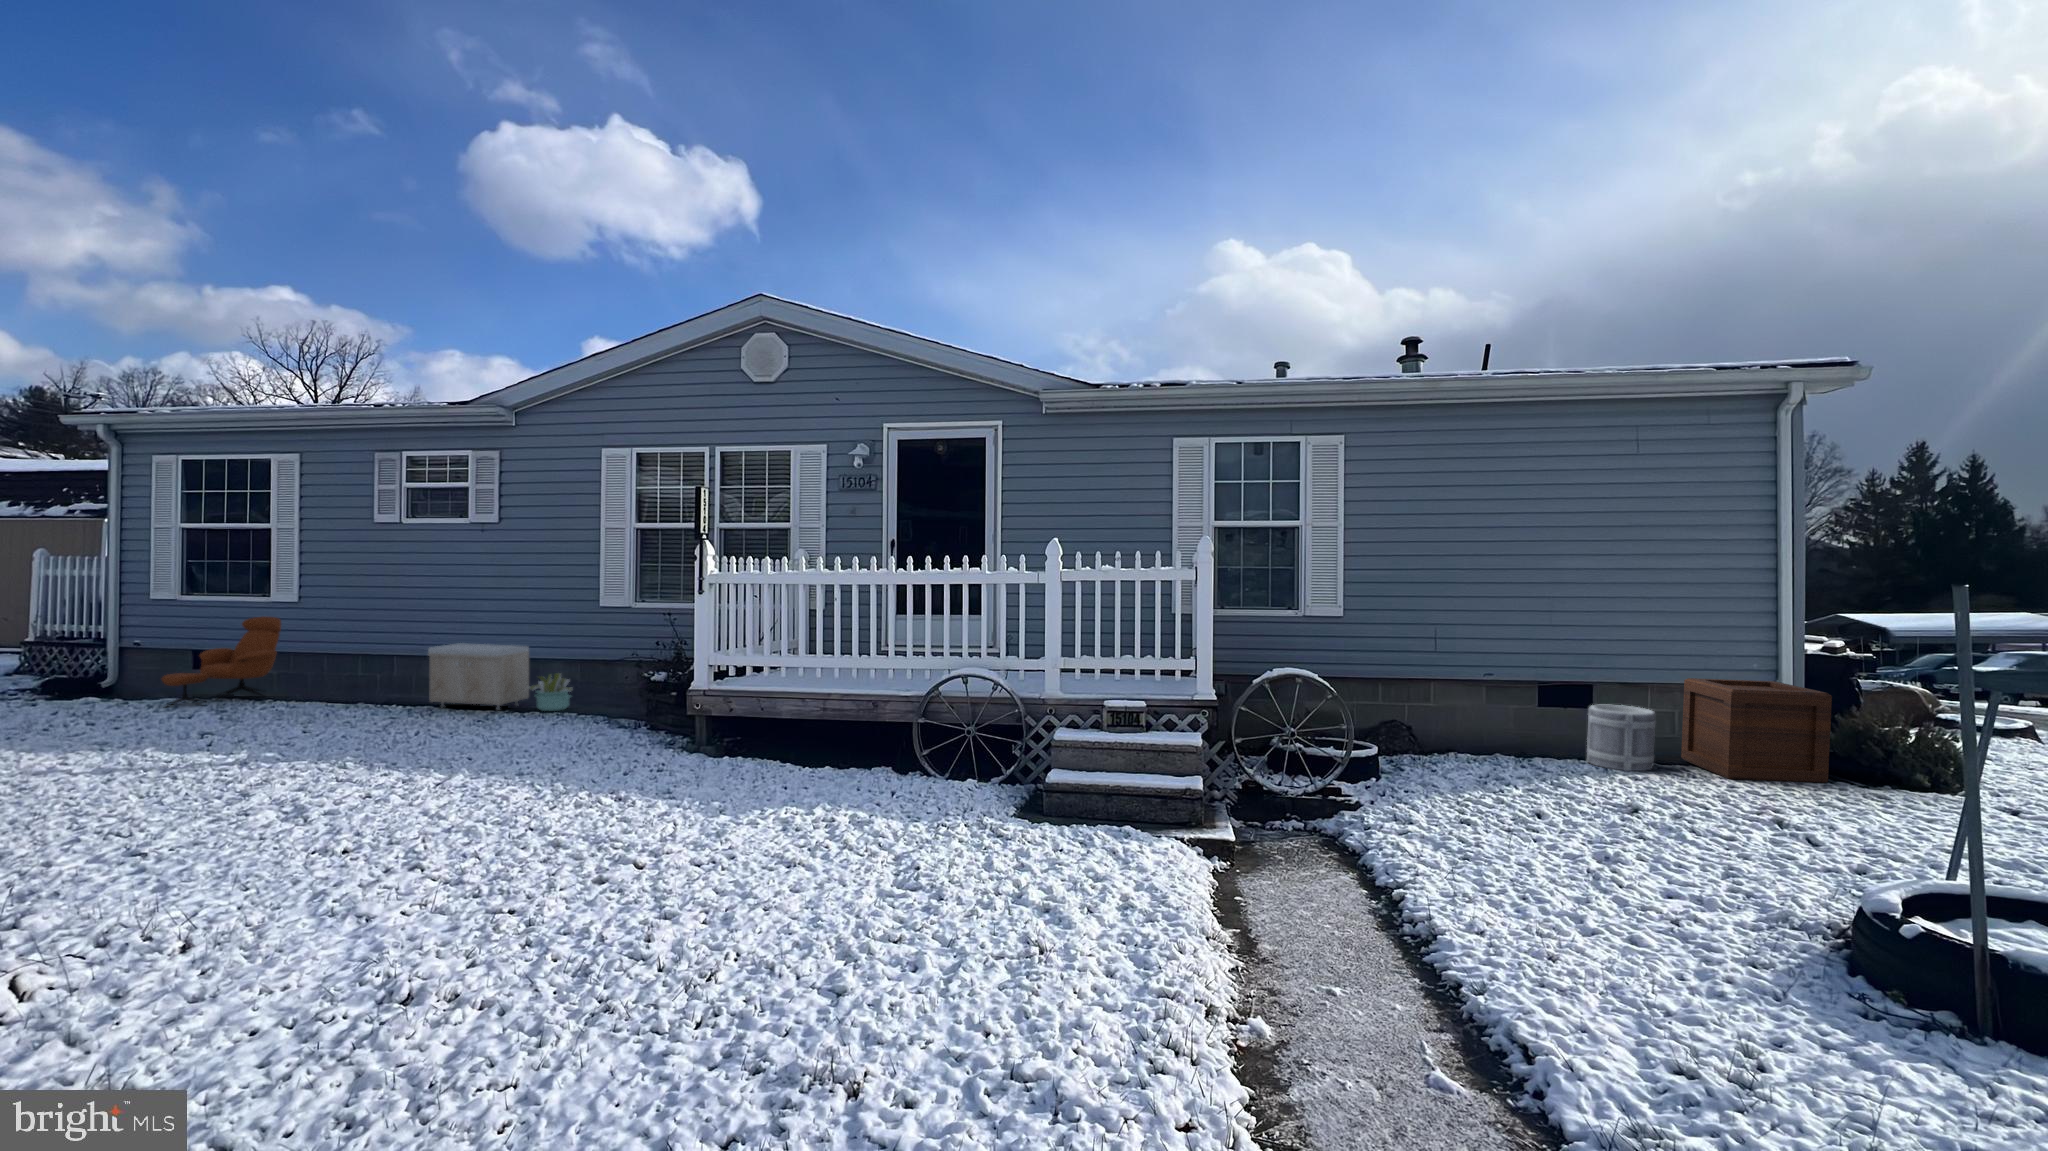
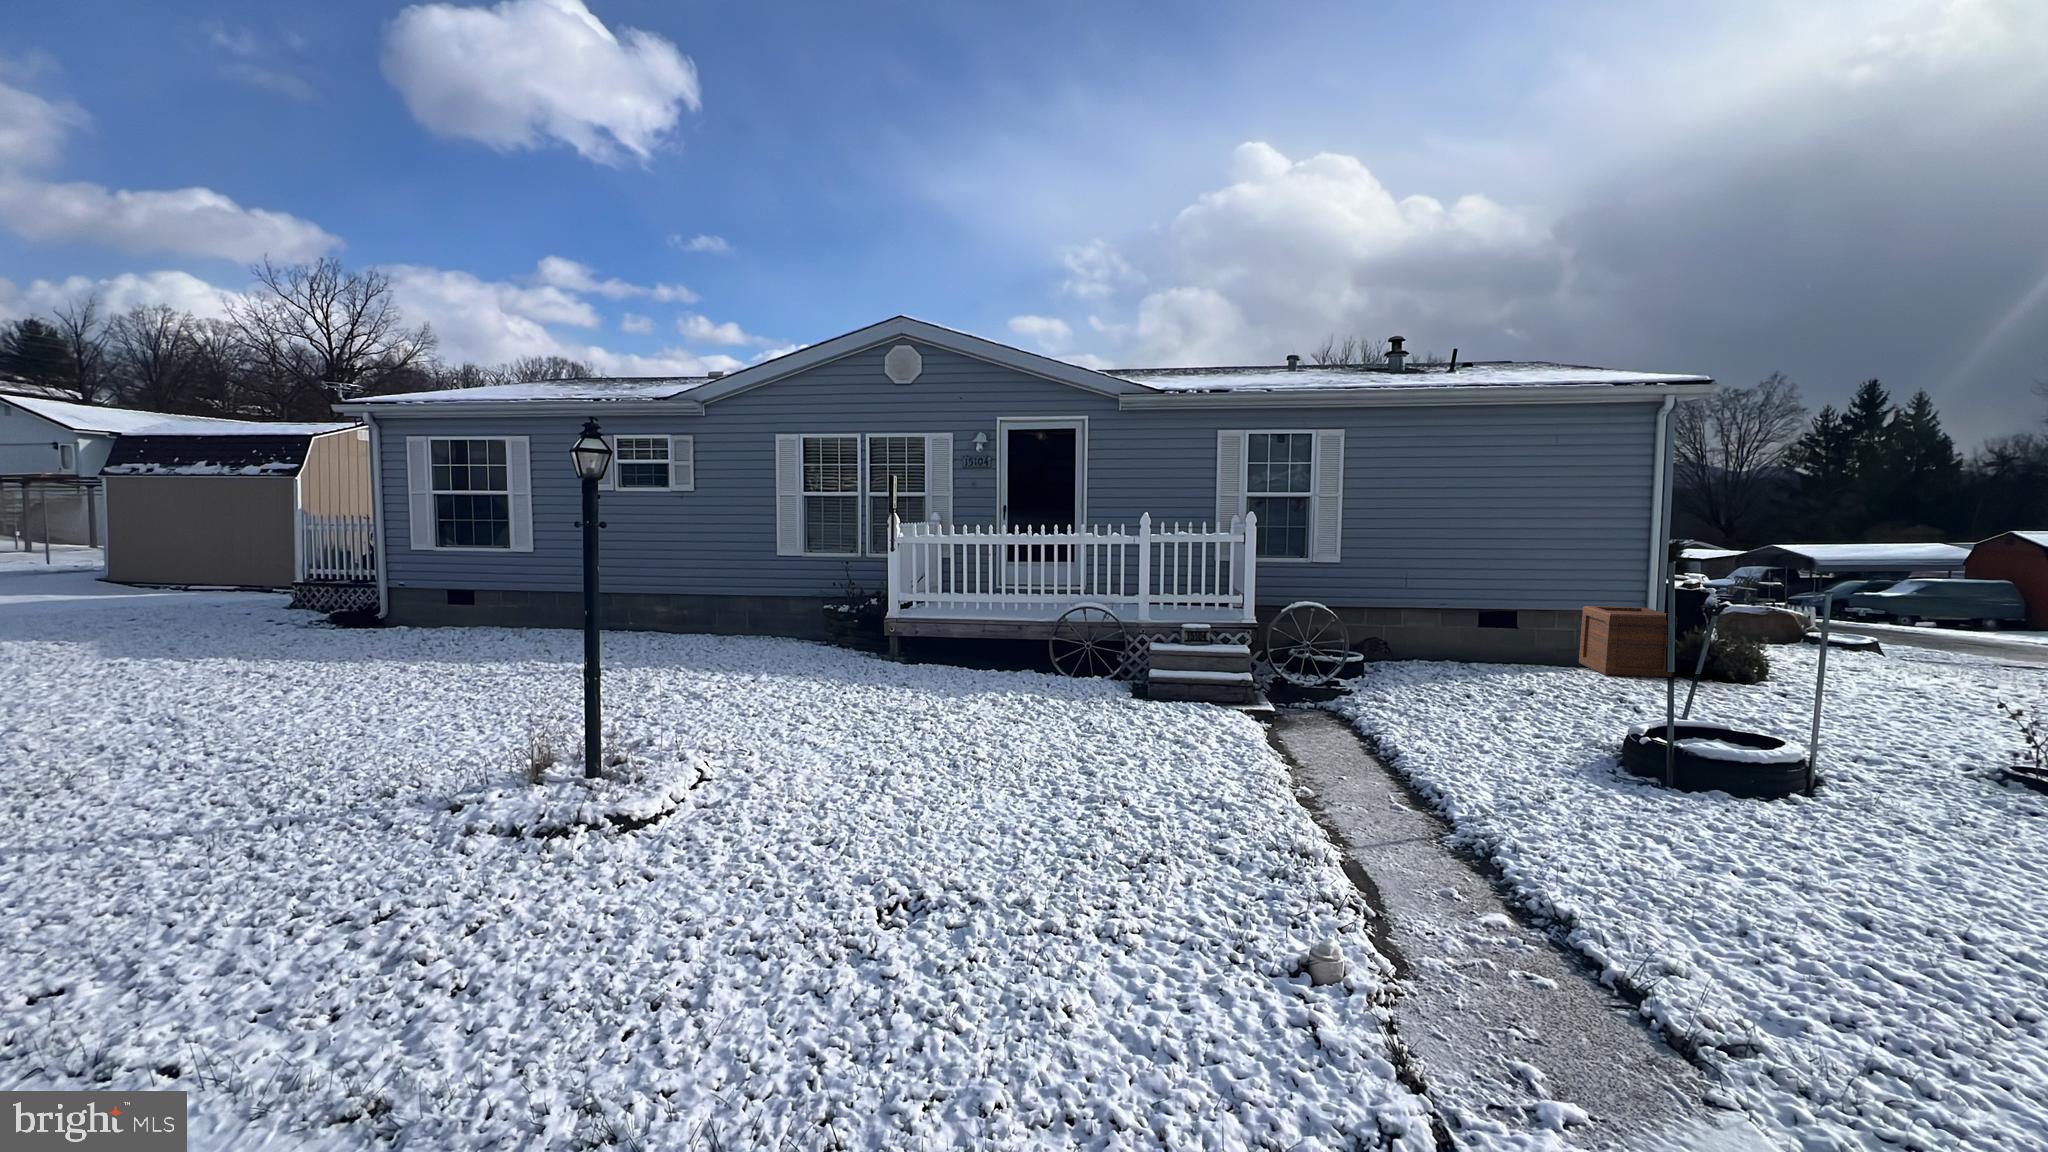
lounge chair: present [162,616,281,706] -> none [456,565,526,636]
storage bench: present [428,643,529,710] -> none [653,585,725,636]
decorative plant: present [528,673,572,711] -> none [730,608,763,636]
bucket: present [1587,705,1656,771] -> none [1512,625,1560,671]

